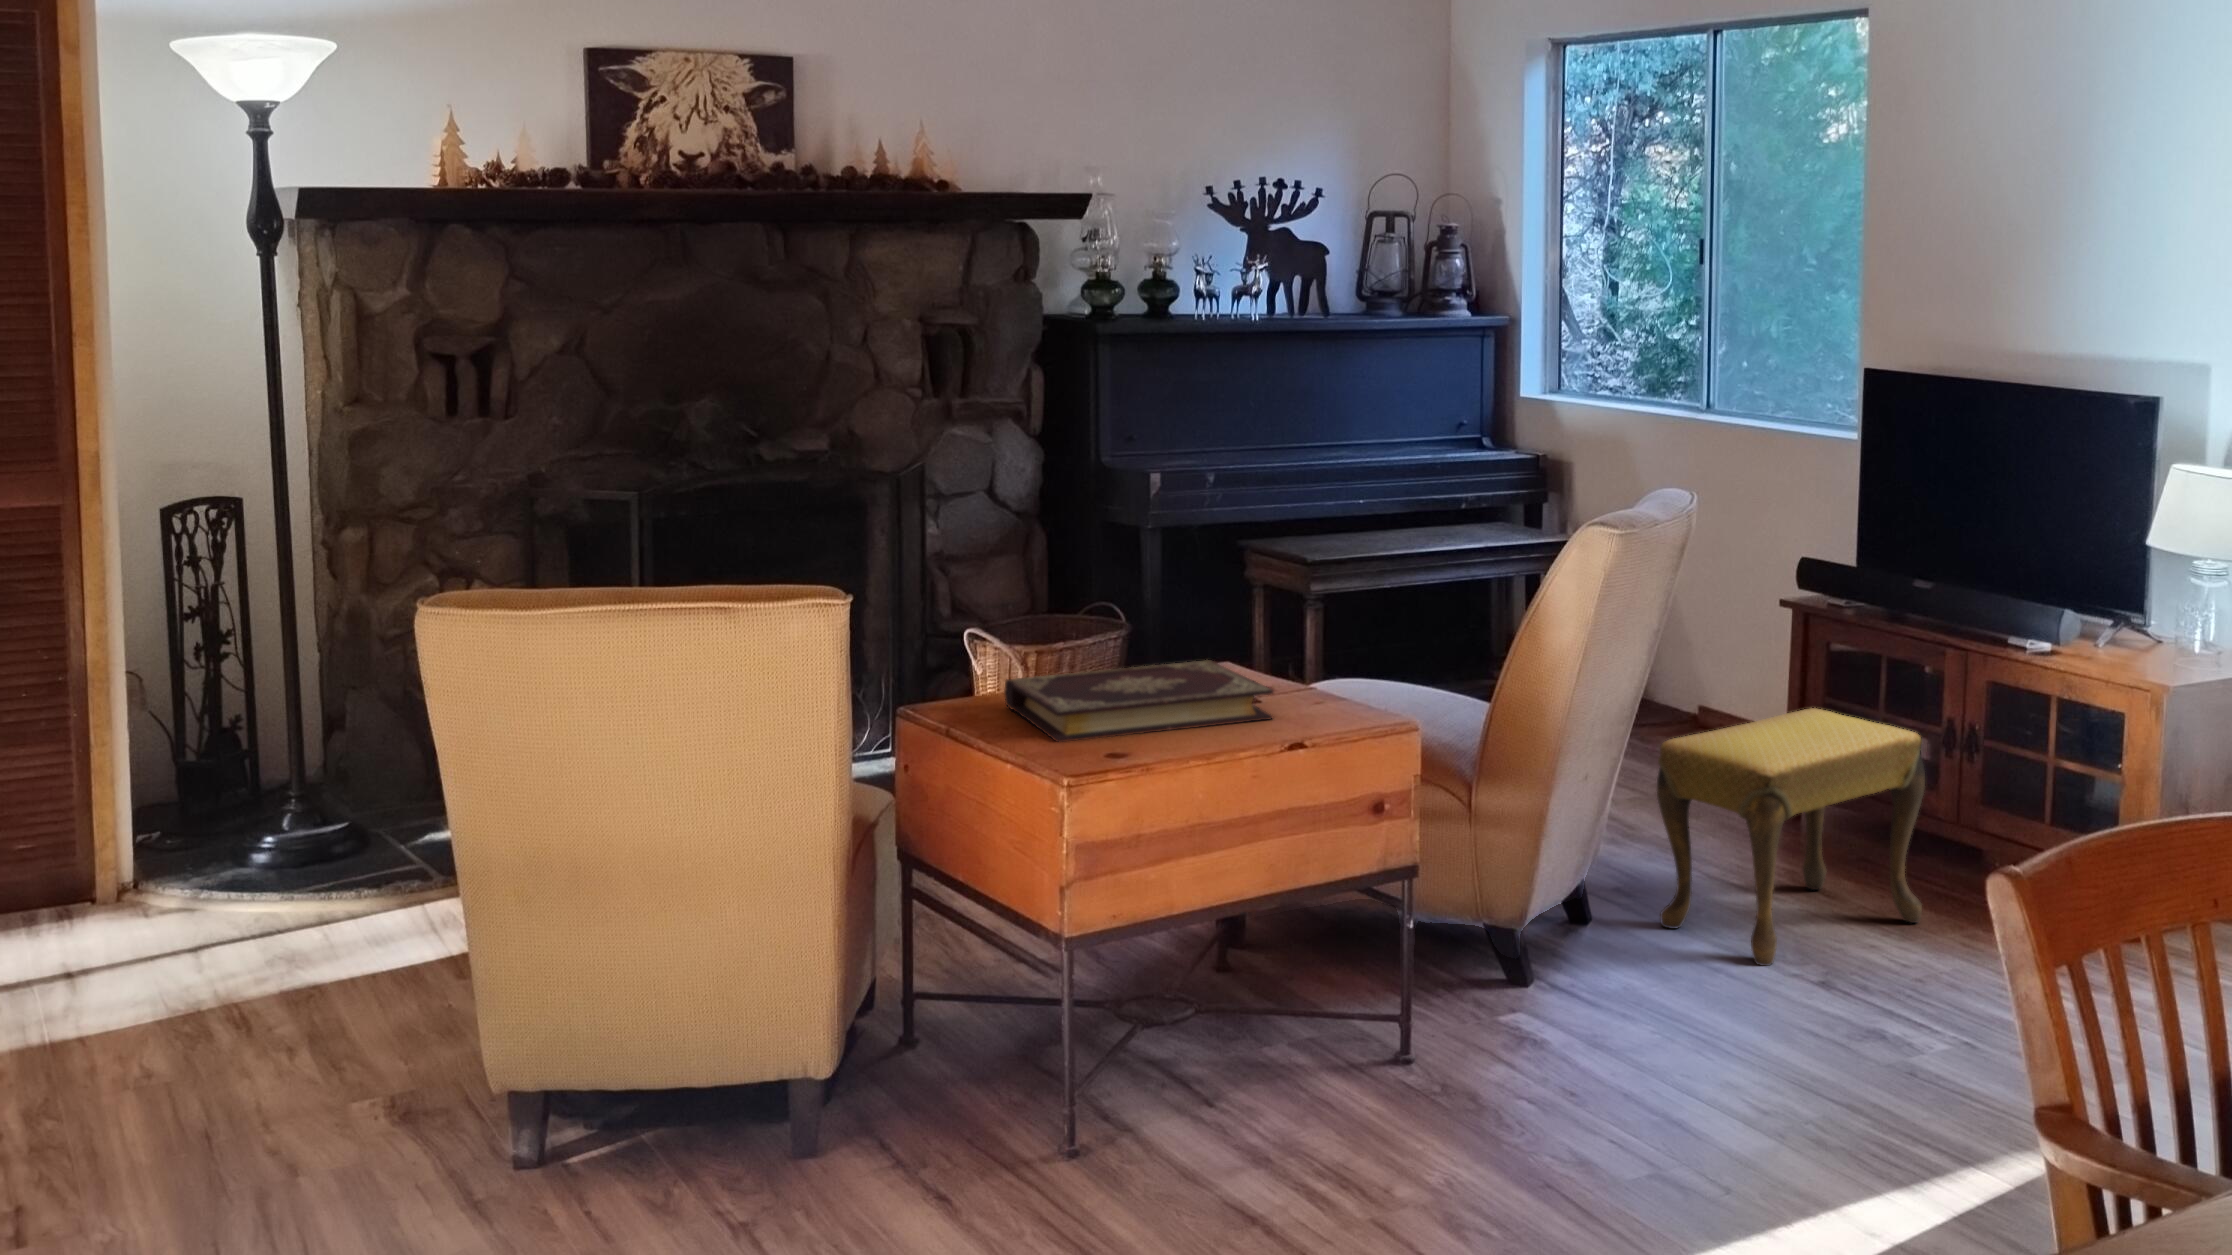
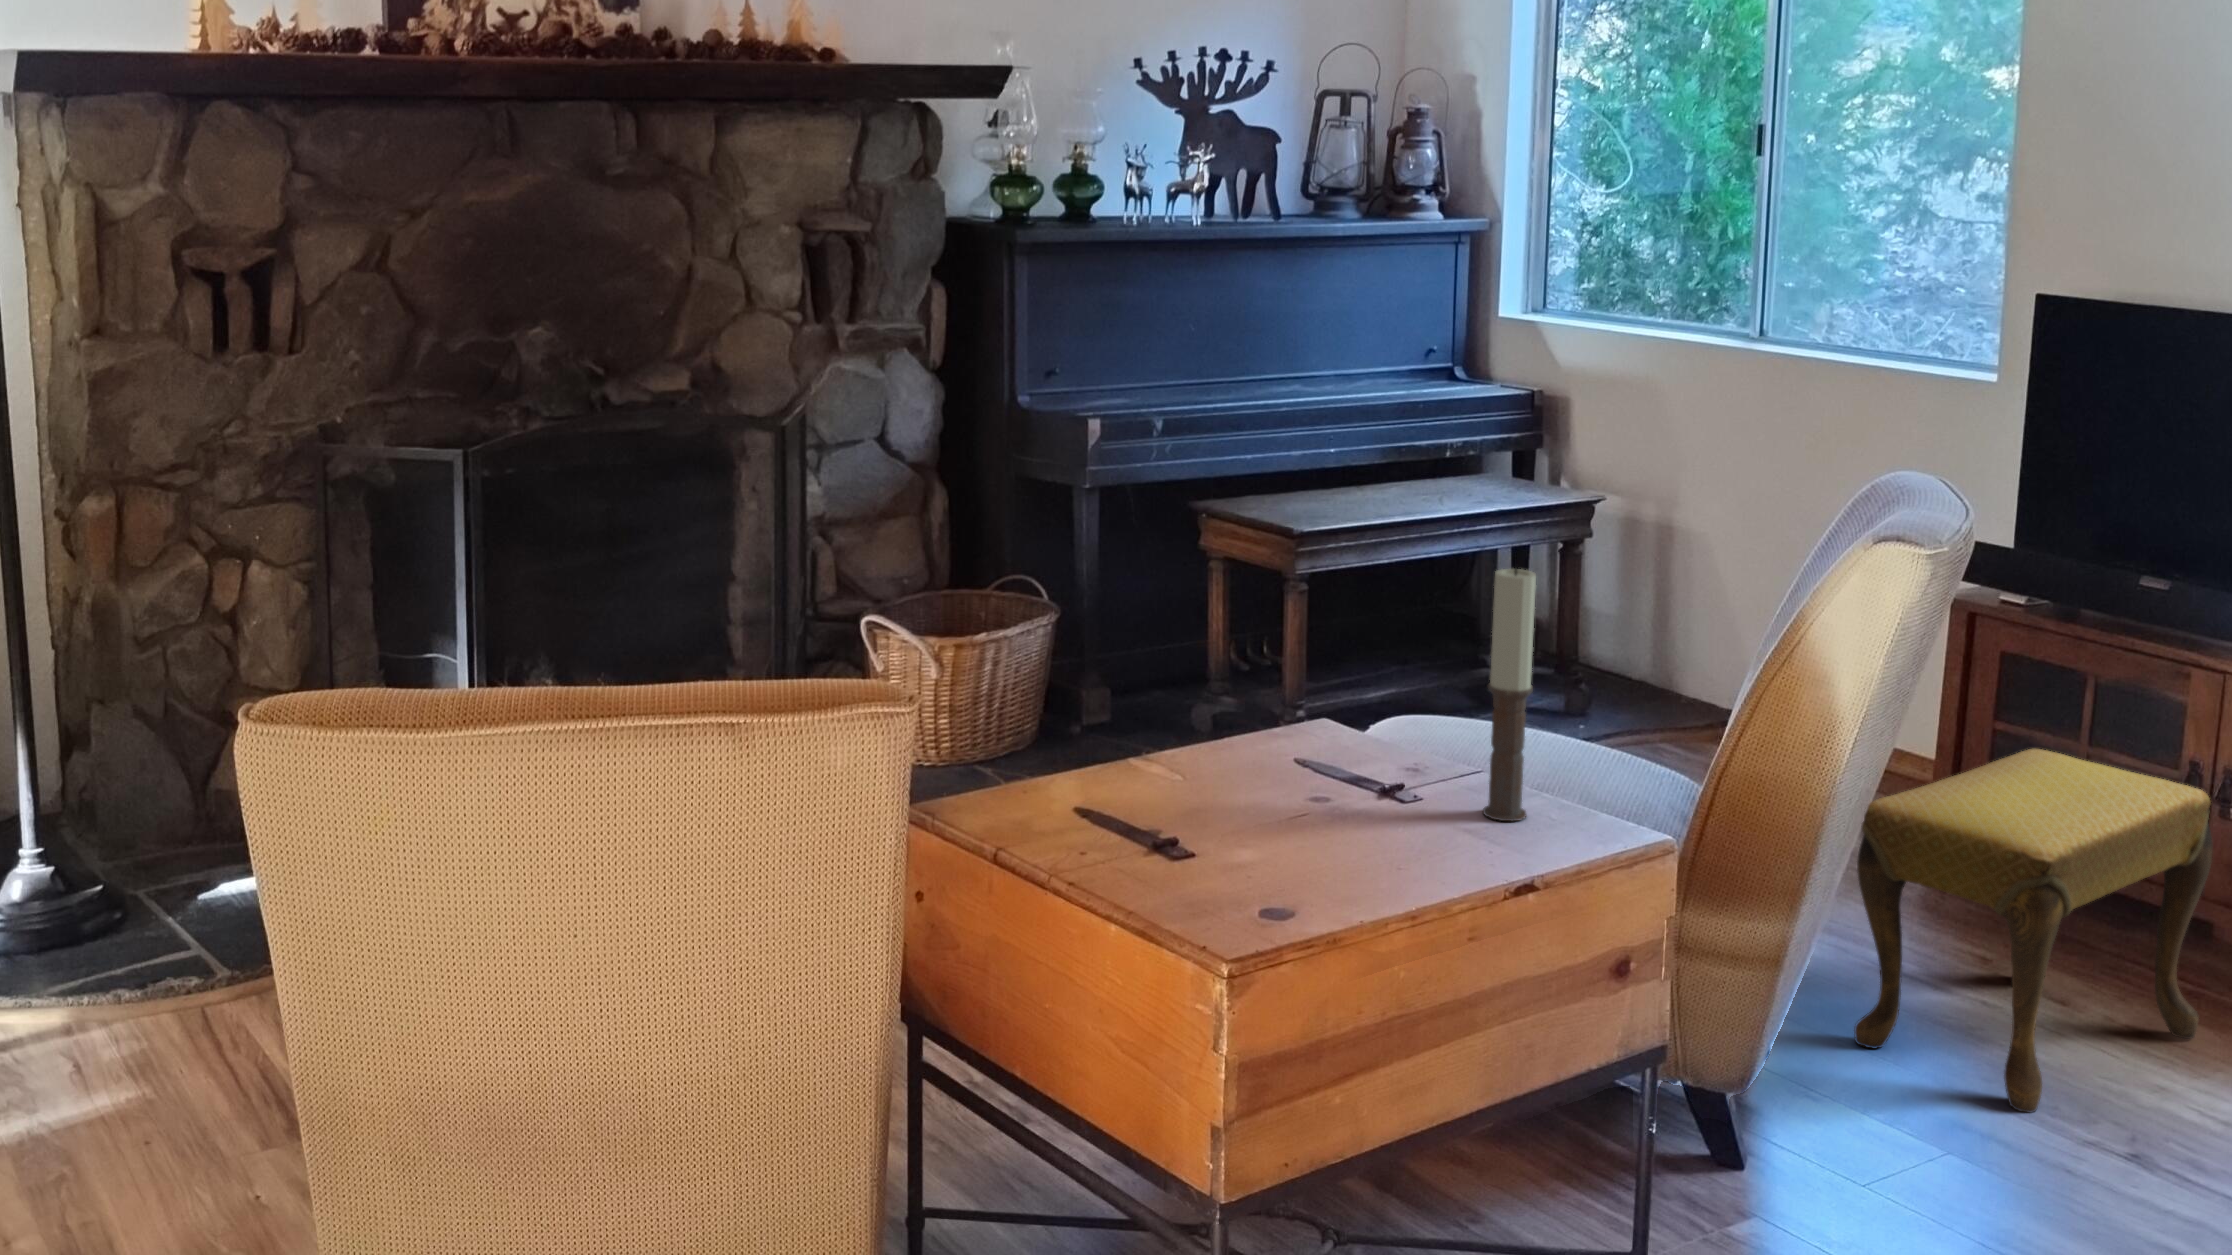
candle: none [1301,543,1332,722] -> present [1483,566,1536,821]
book: present [1004,660,1273,742] -> none [1049,717,1445,862]

